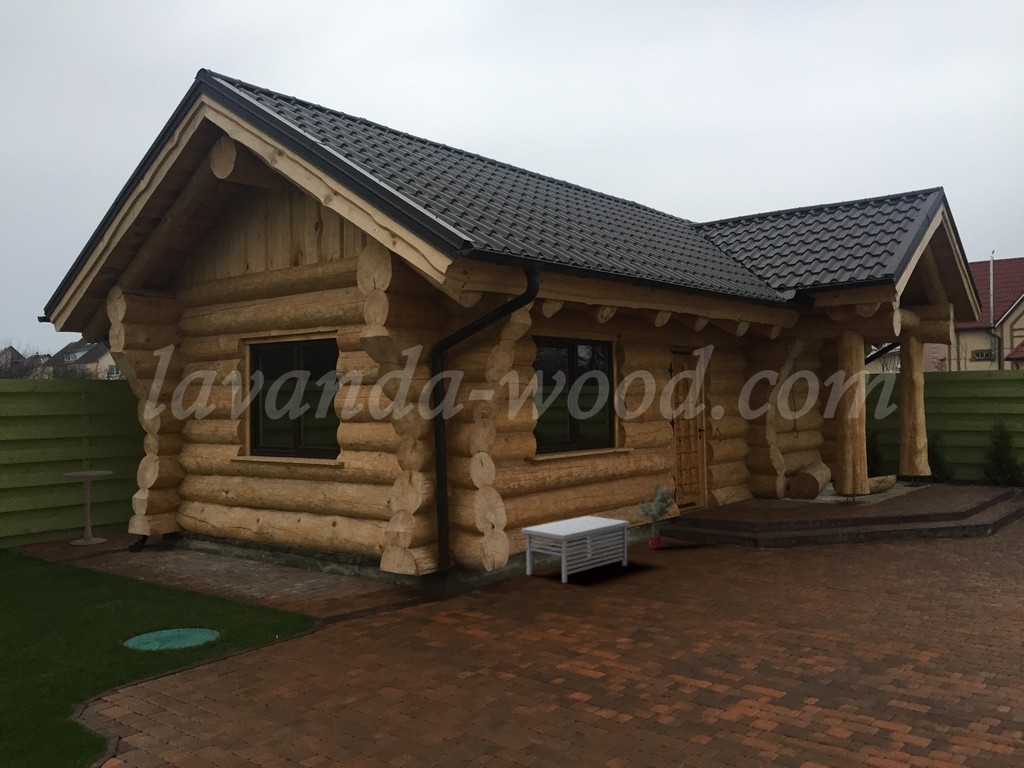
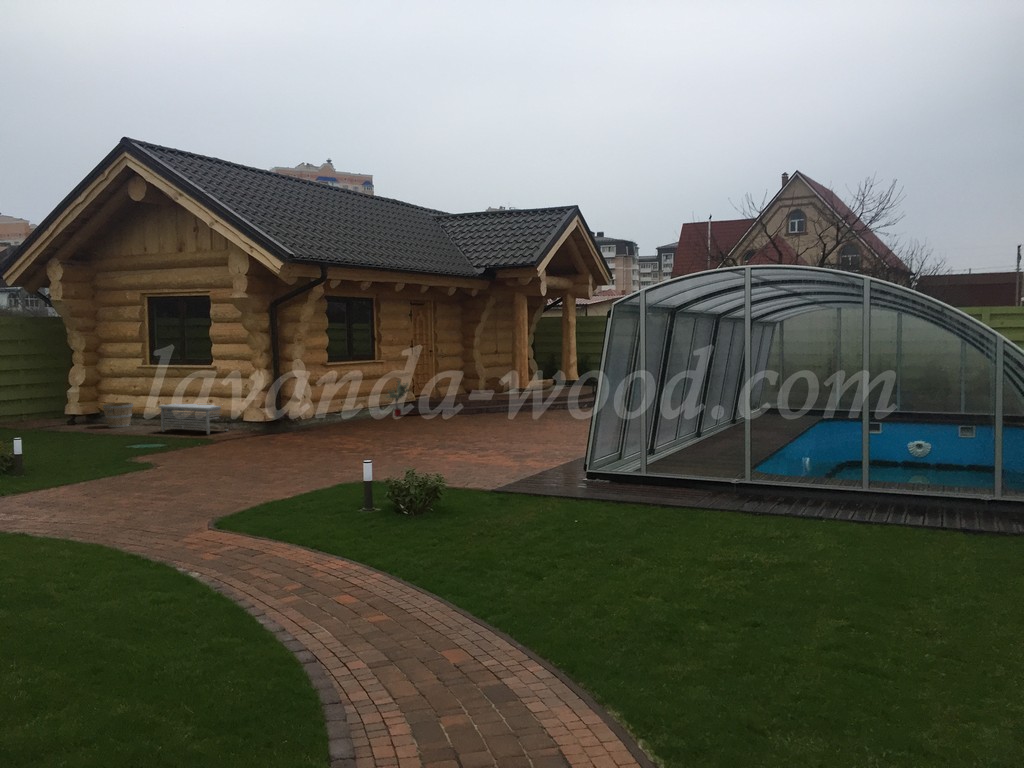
pedestal table: present [62,471,113,545] -> none [11,377,45,424]
wooden bucket: none [172,516,223,562] -> present [103,402,133,428]
storage bench: present [522,516,629,583] -> present [158,403,228,434]

